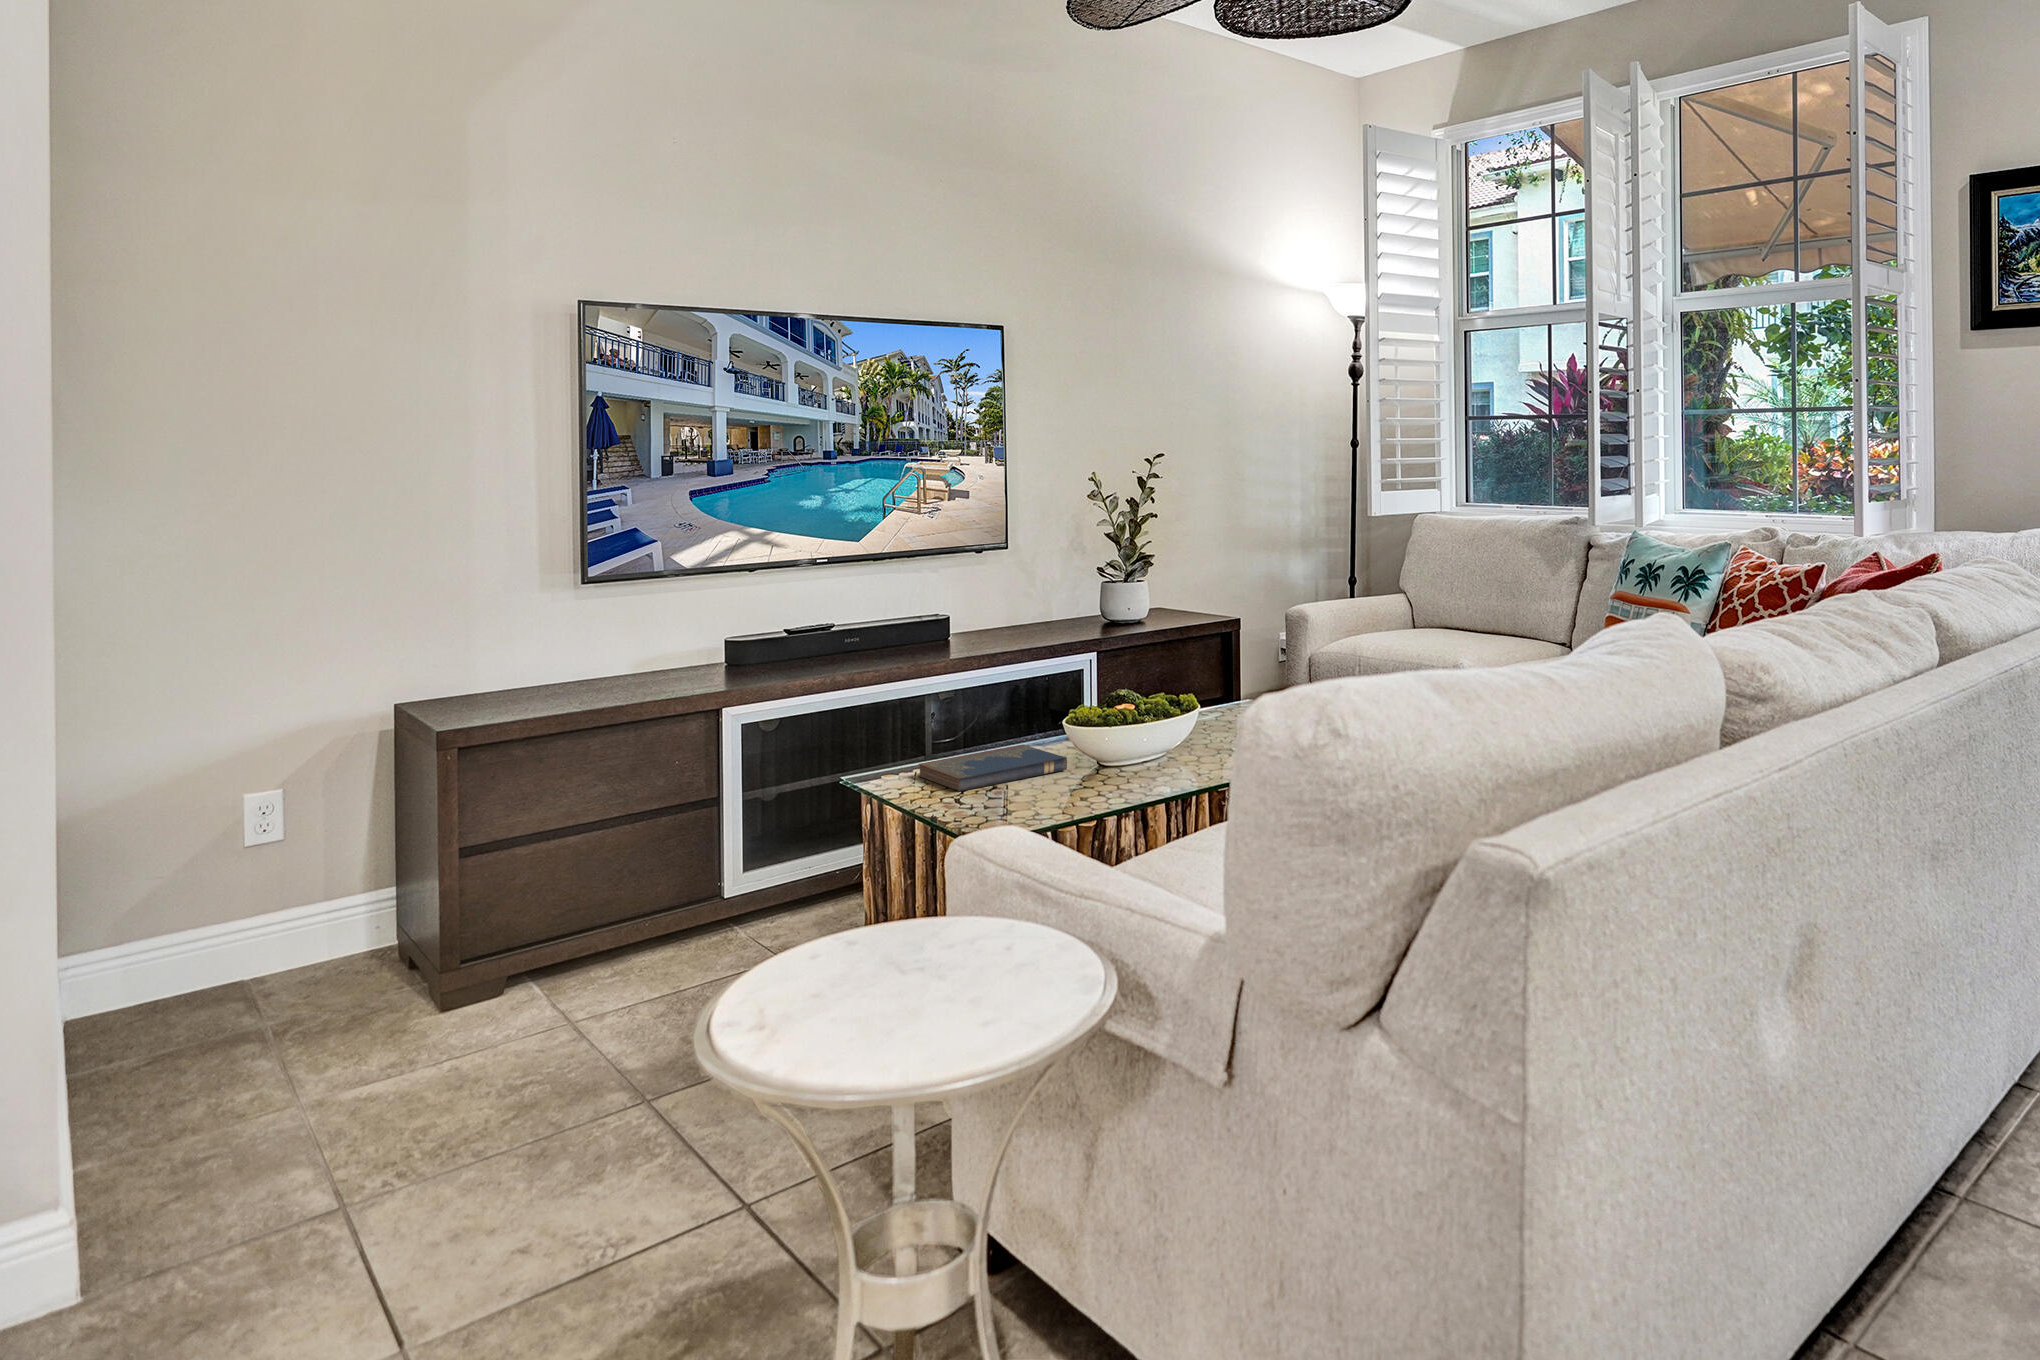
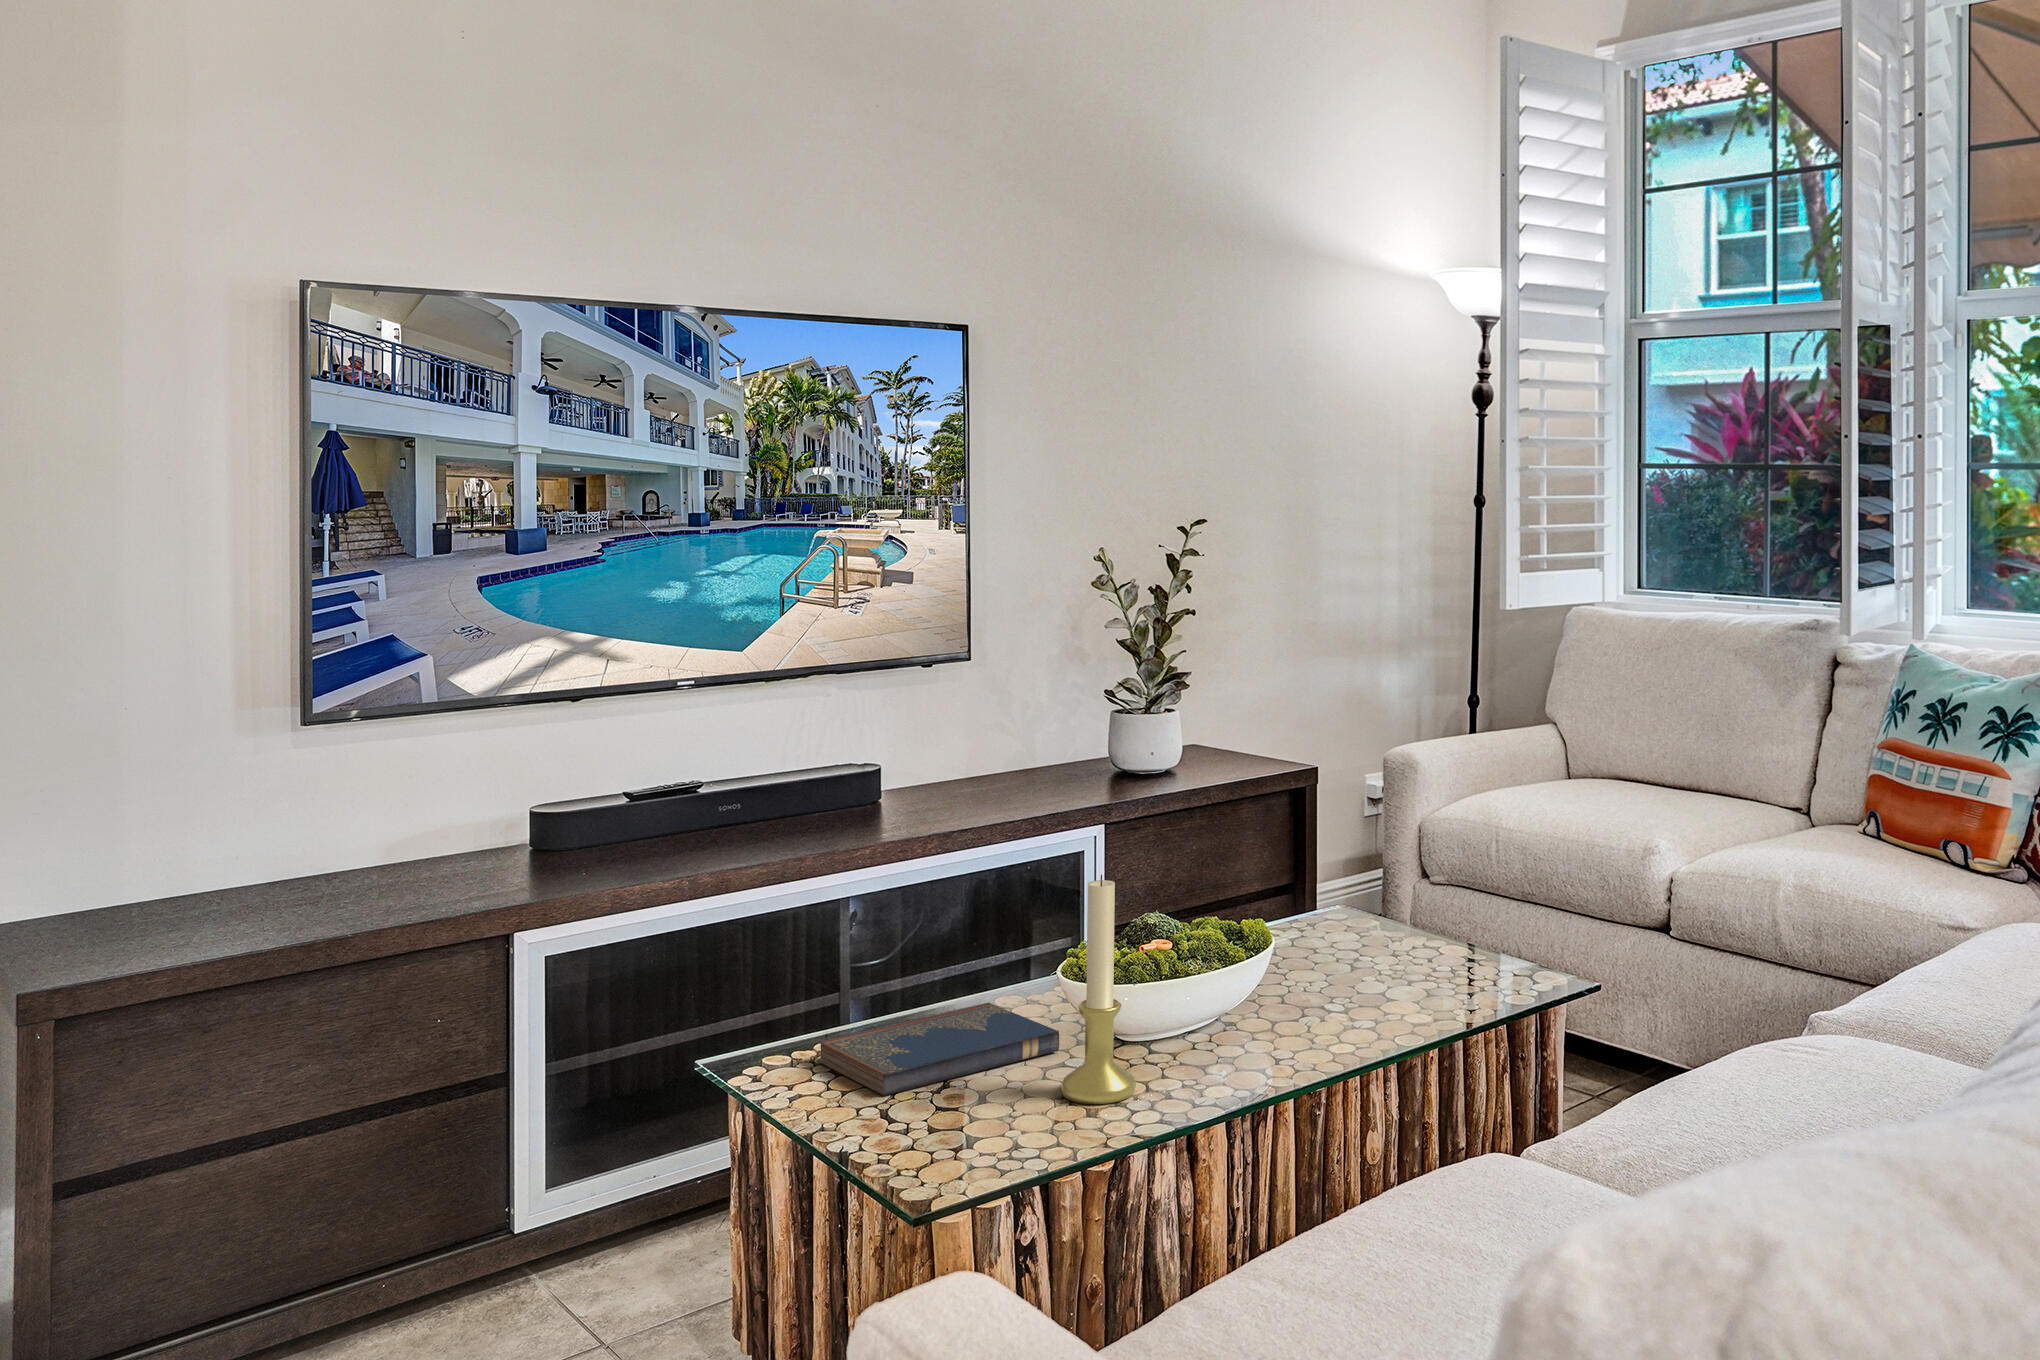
candle holder: none [1067,656,1113,794] -> present [1061,875,1136,1104]

